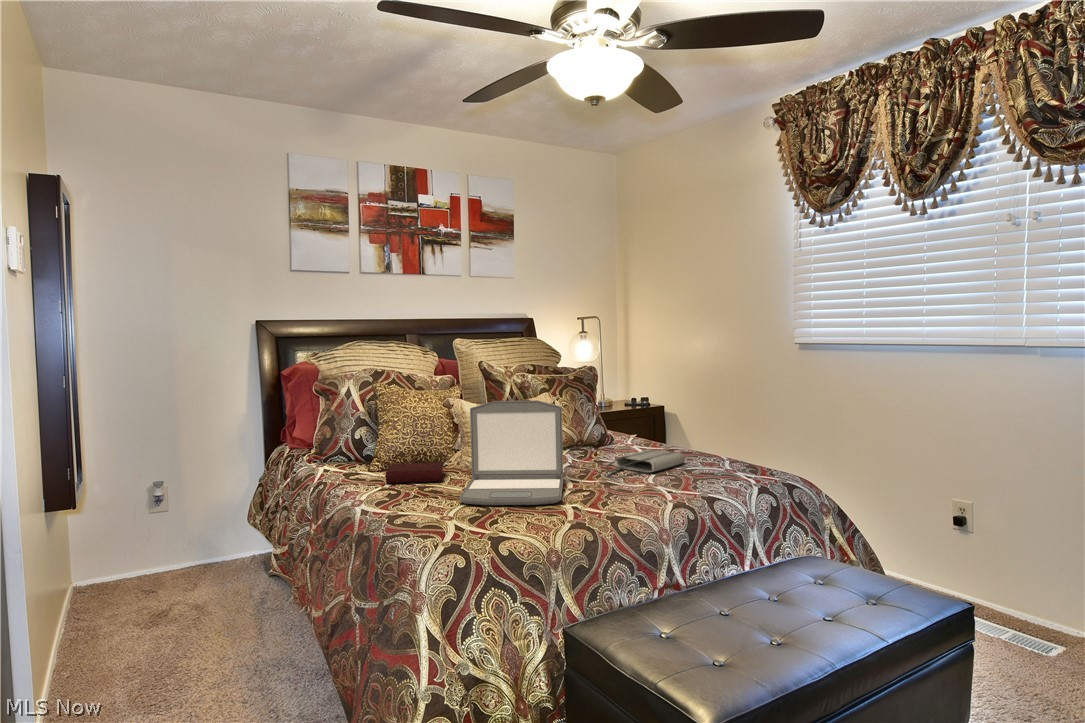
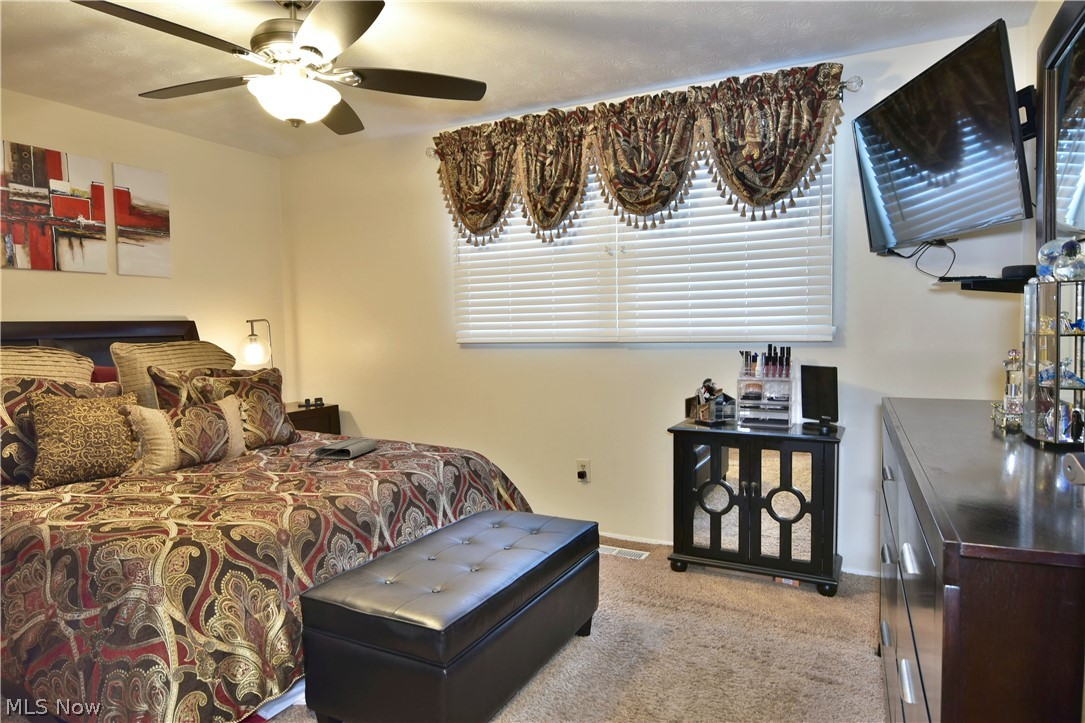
laptop: present [459,400,564,505] -> none [156,397,272,507]
book: present [386,462,445,484] -> none [48,471,123,501]

